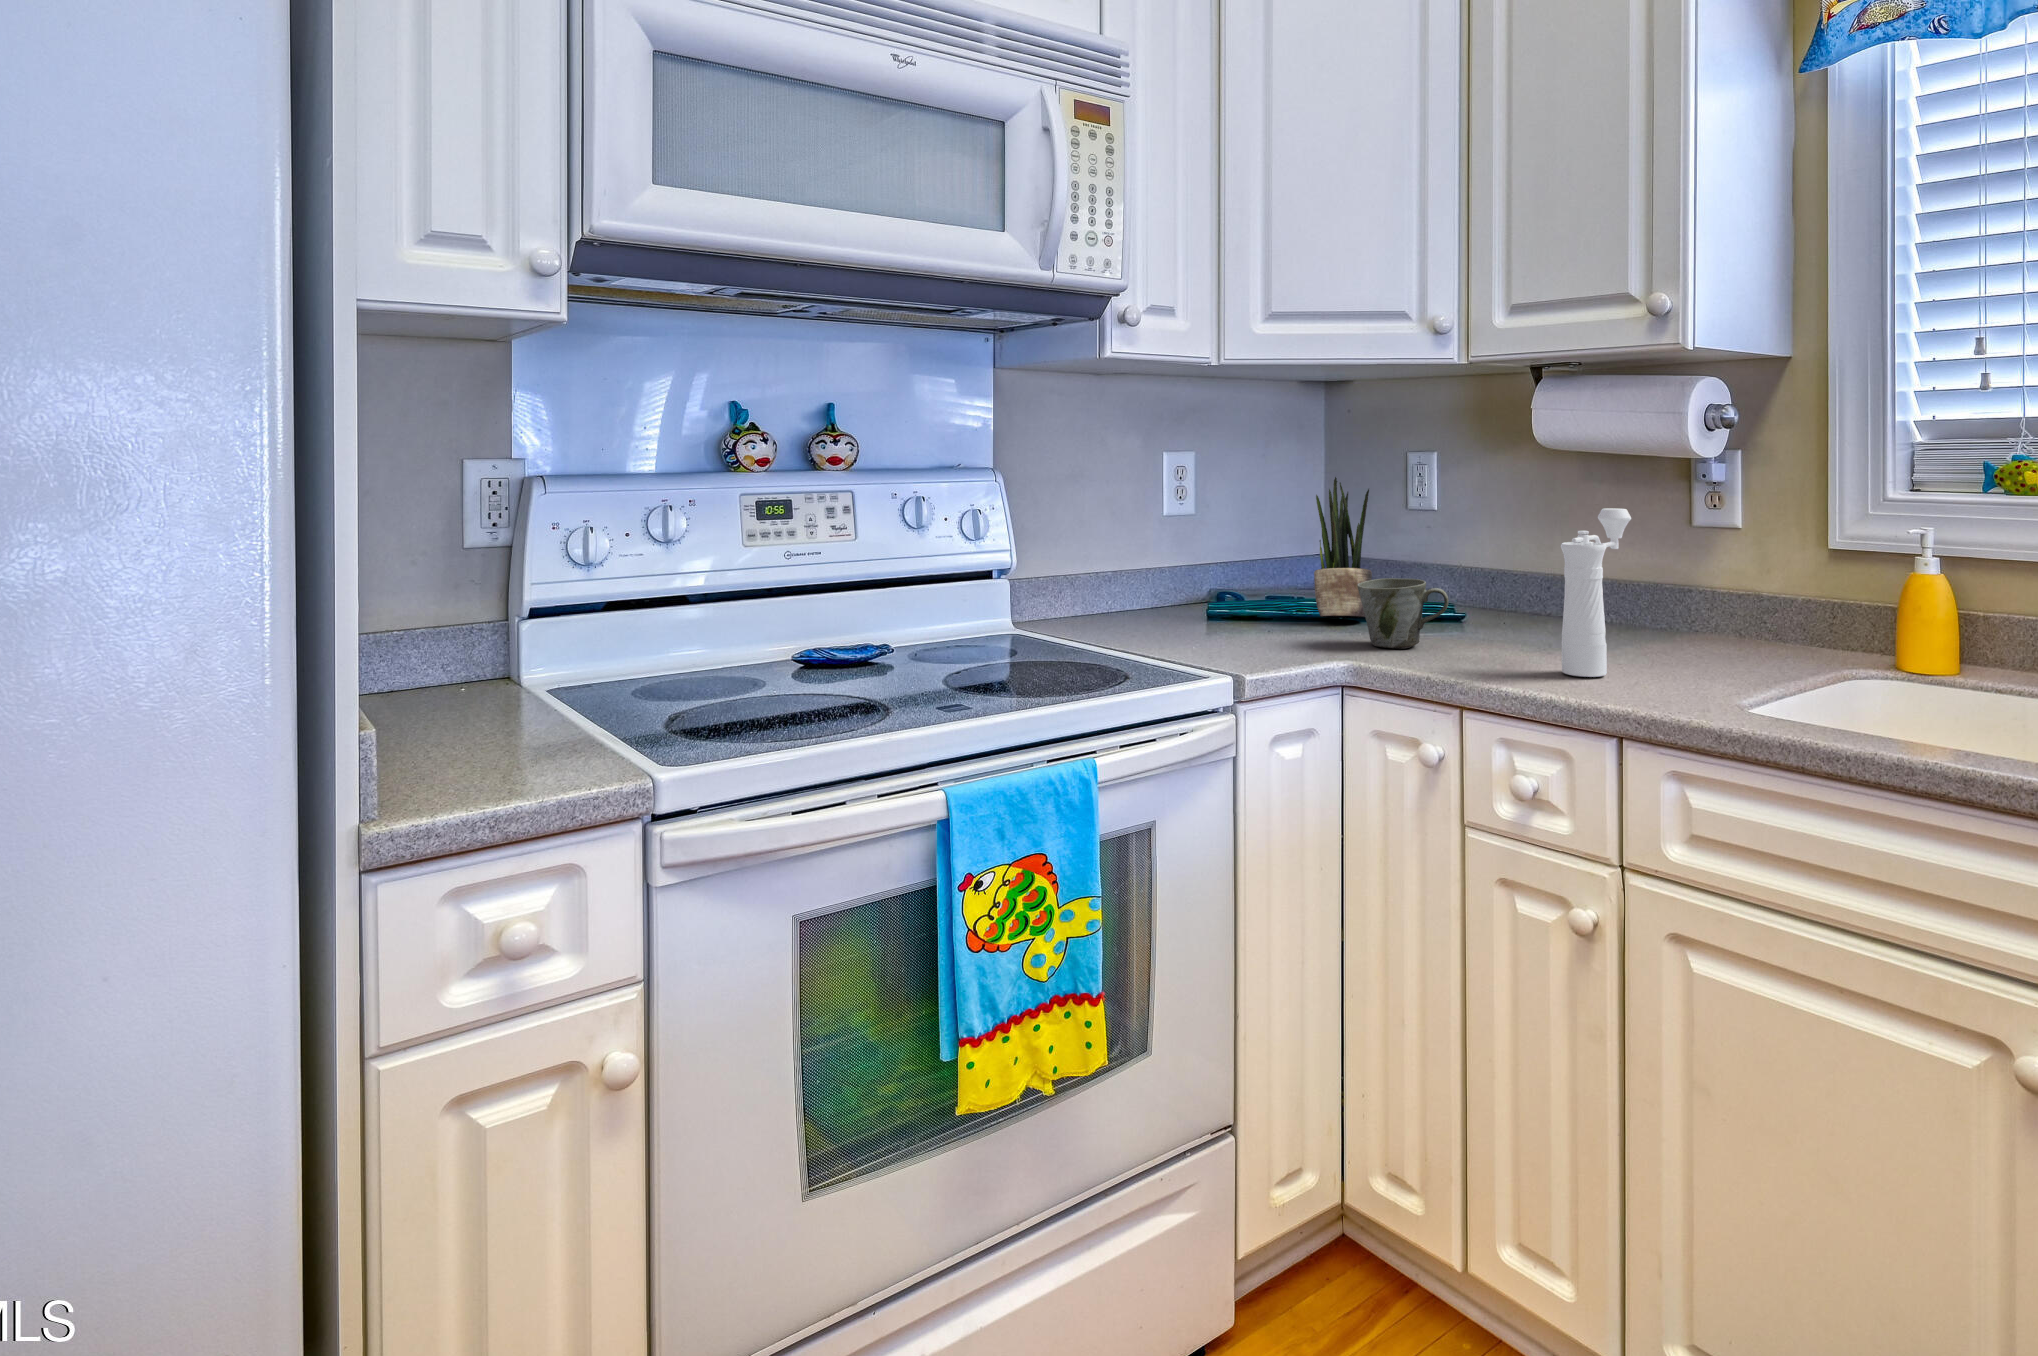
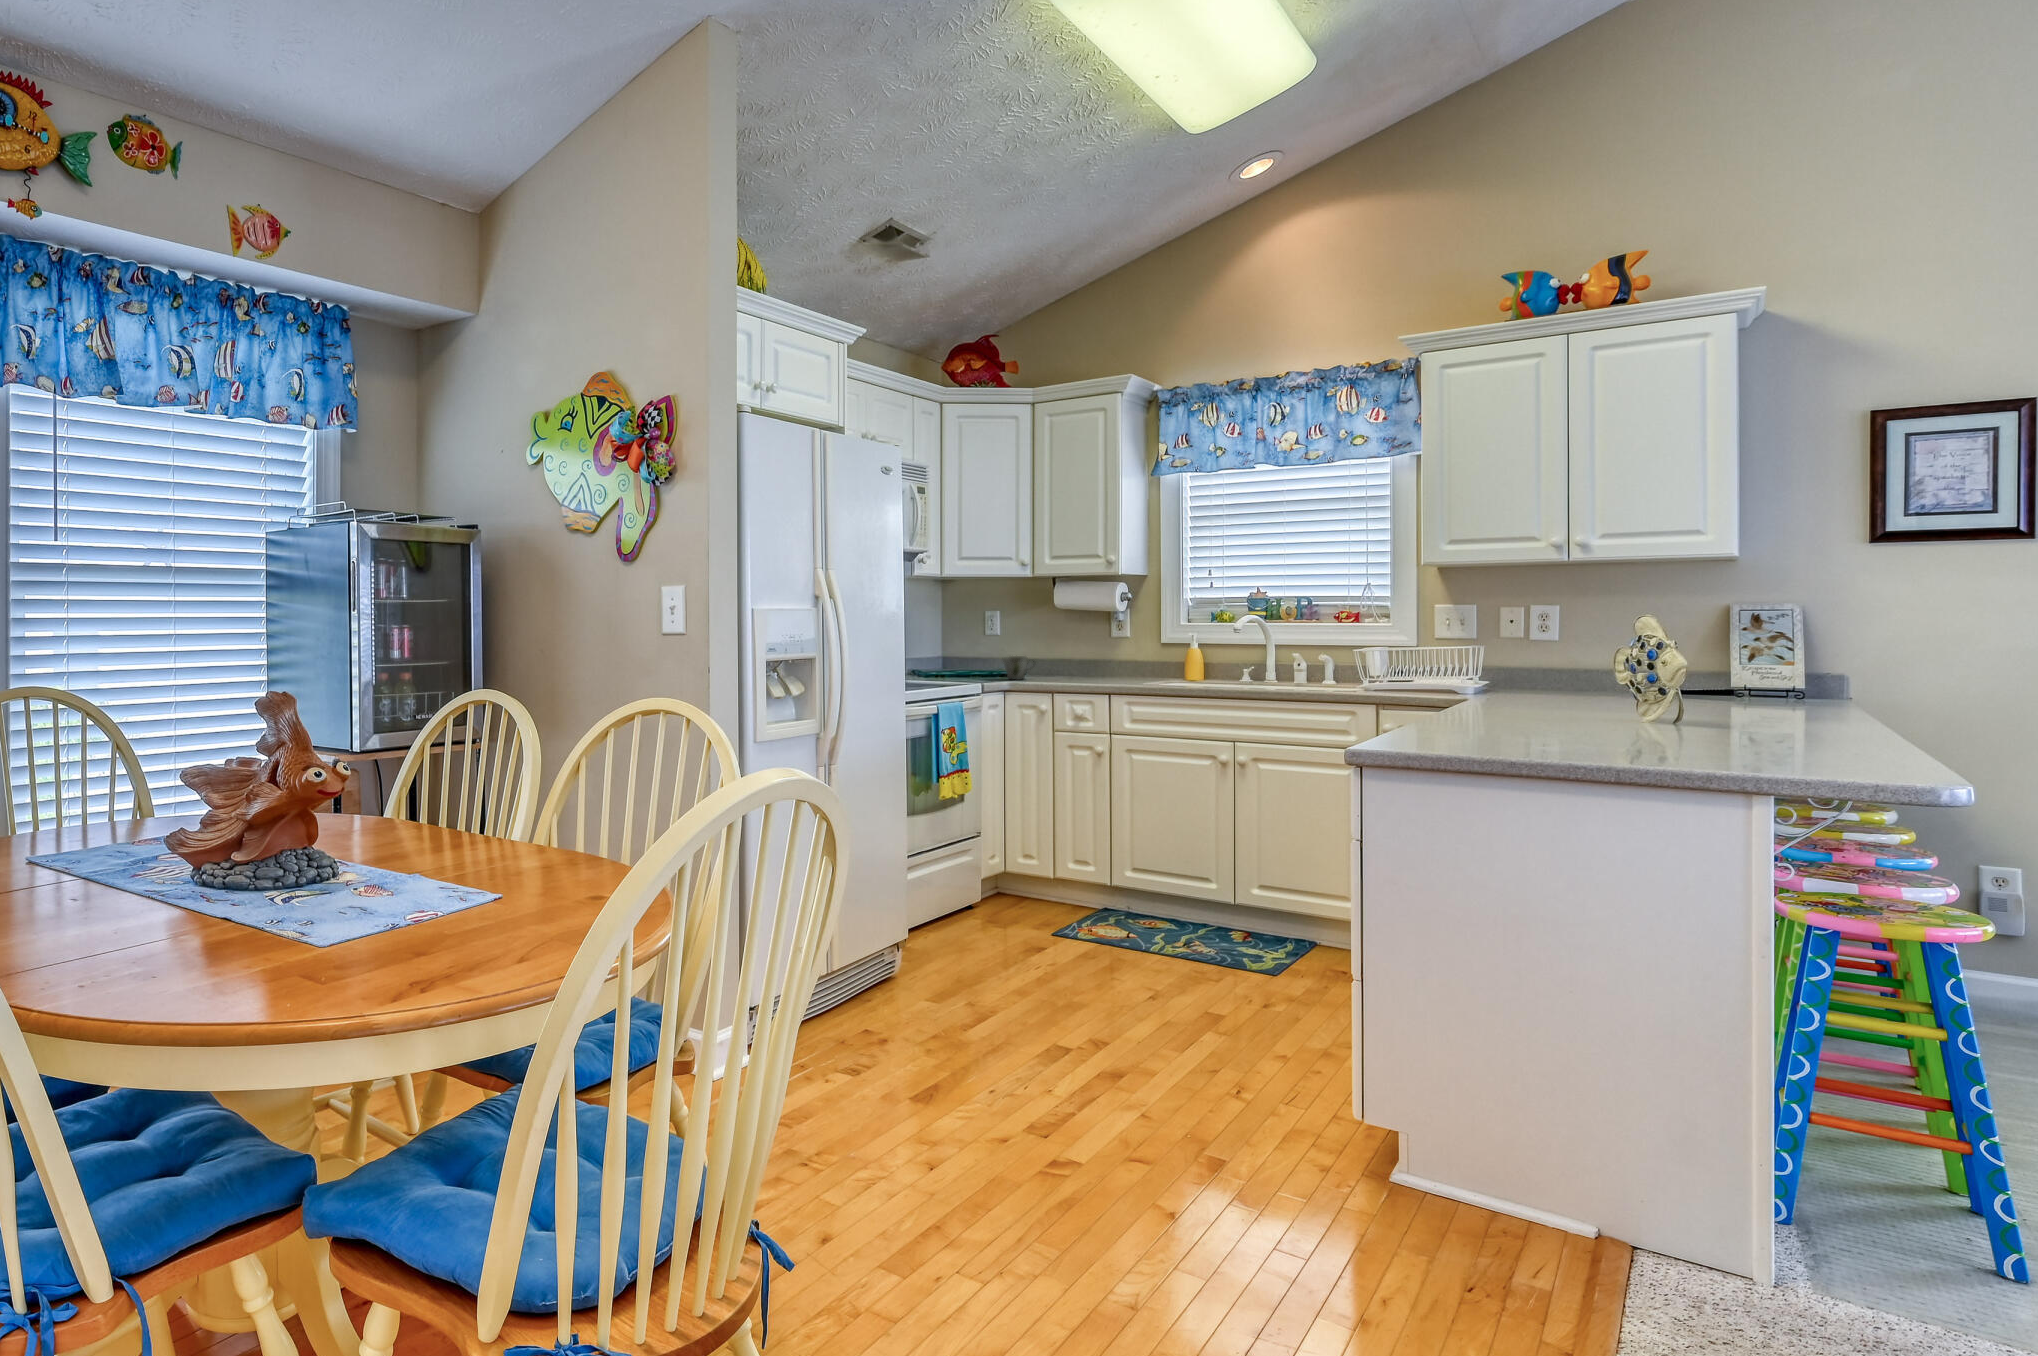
potted plant: present [1314,477,1372,618] -> none [971,621,994,676]
pepper mill: present [1561,508,1631,677] -> none [1082,629,1101,682]

